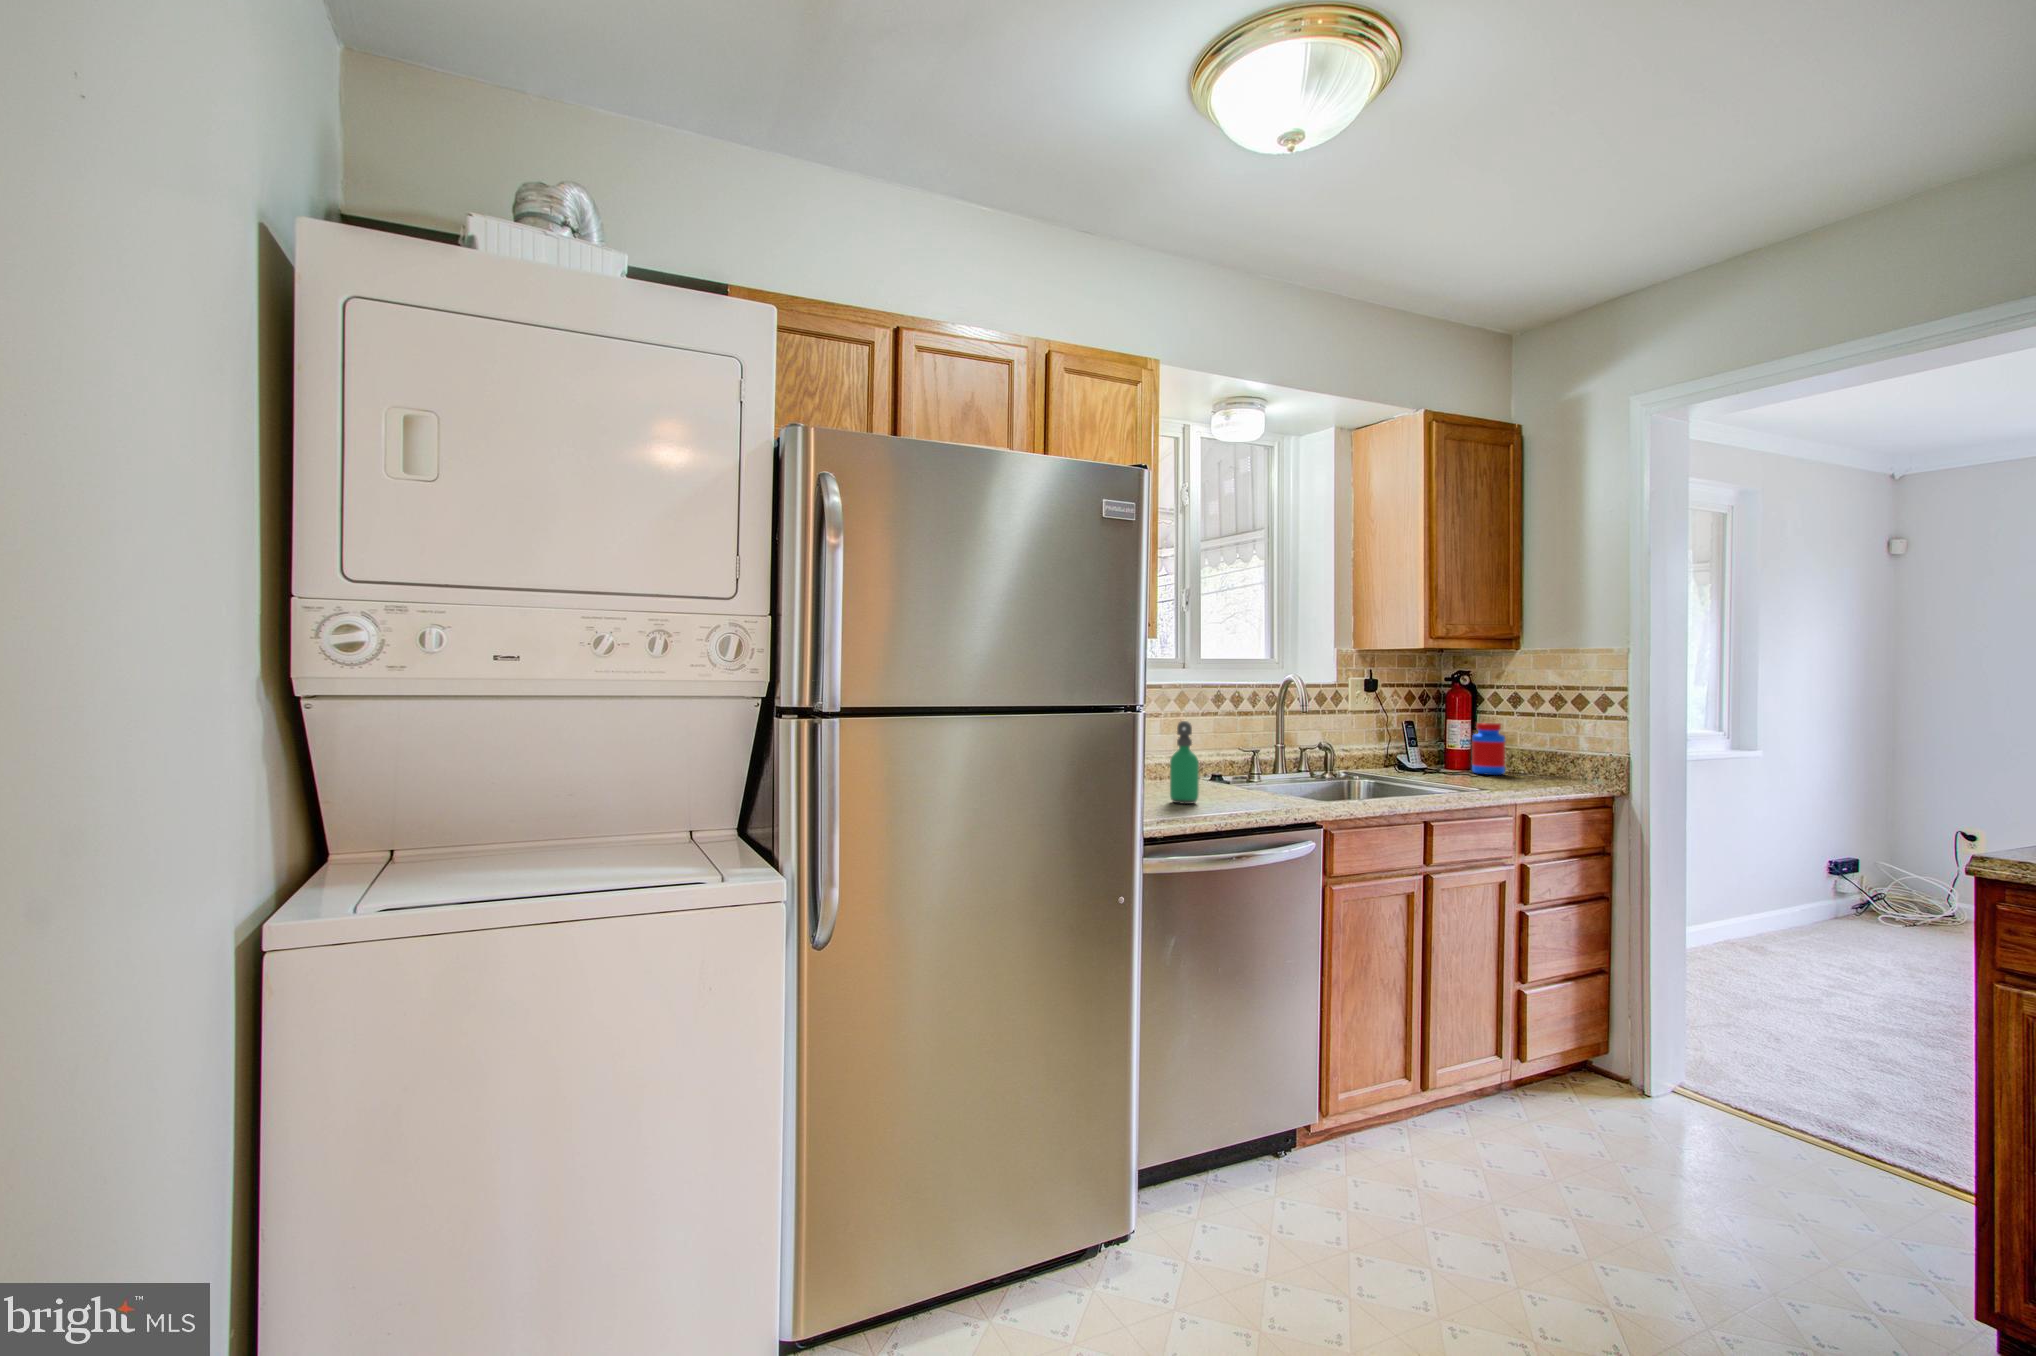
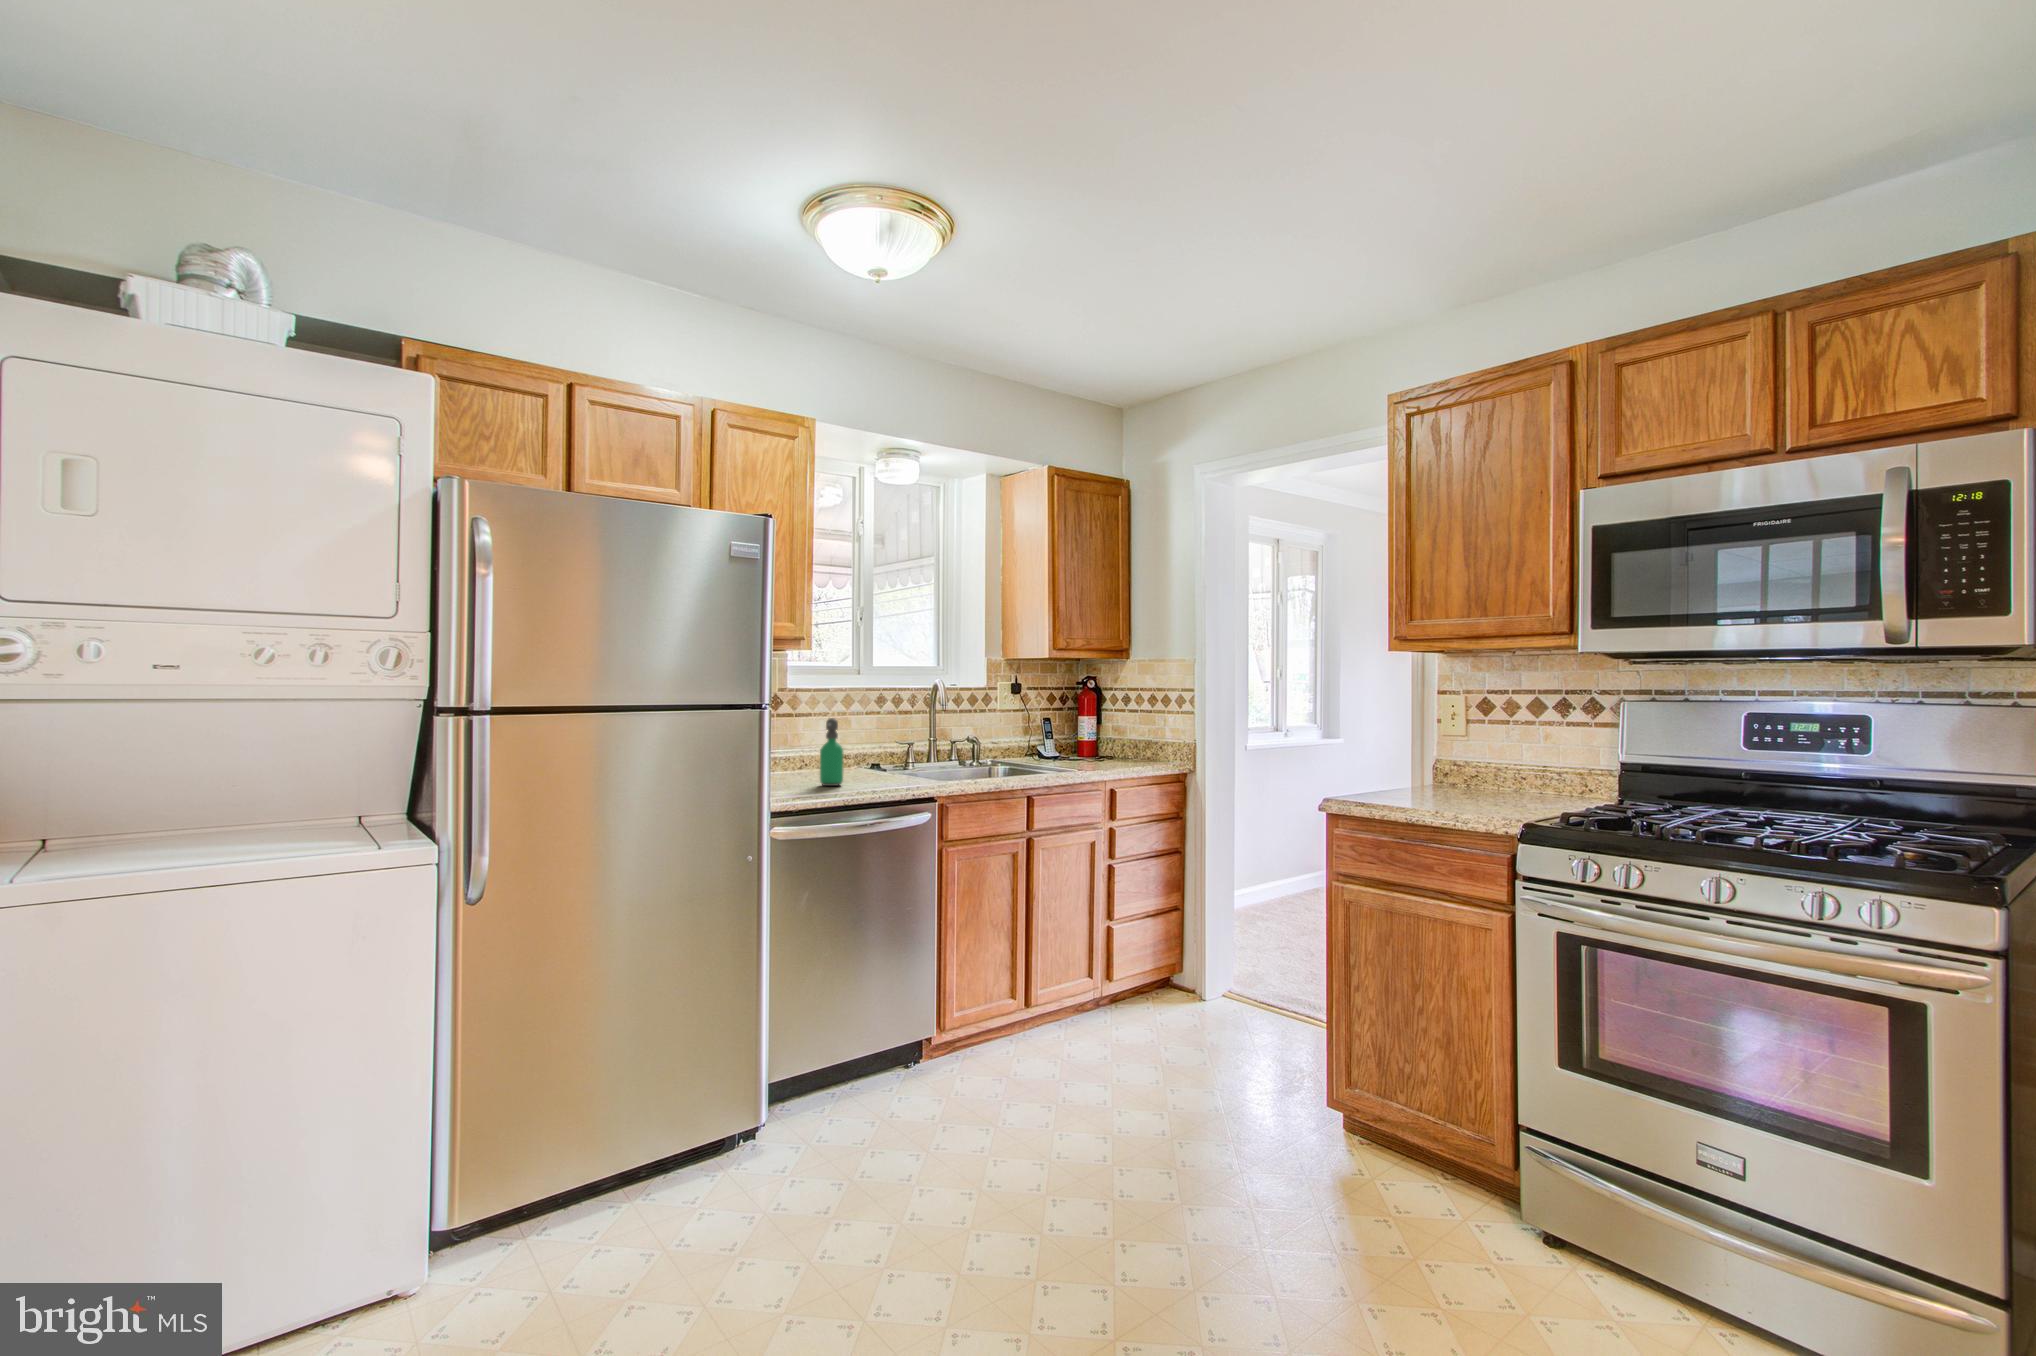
jar: present [1472,723,1505,775] -> none [1095,718,1119,760]

